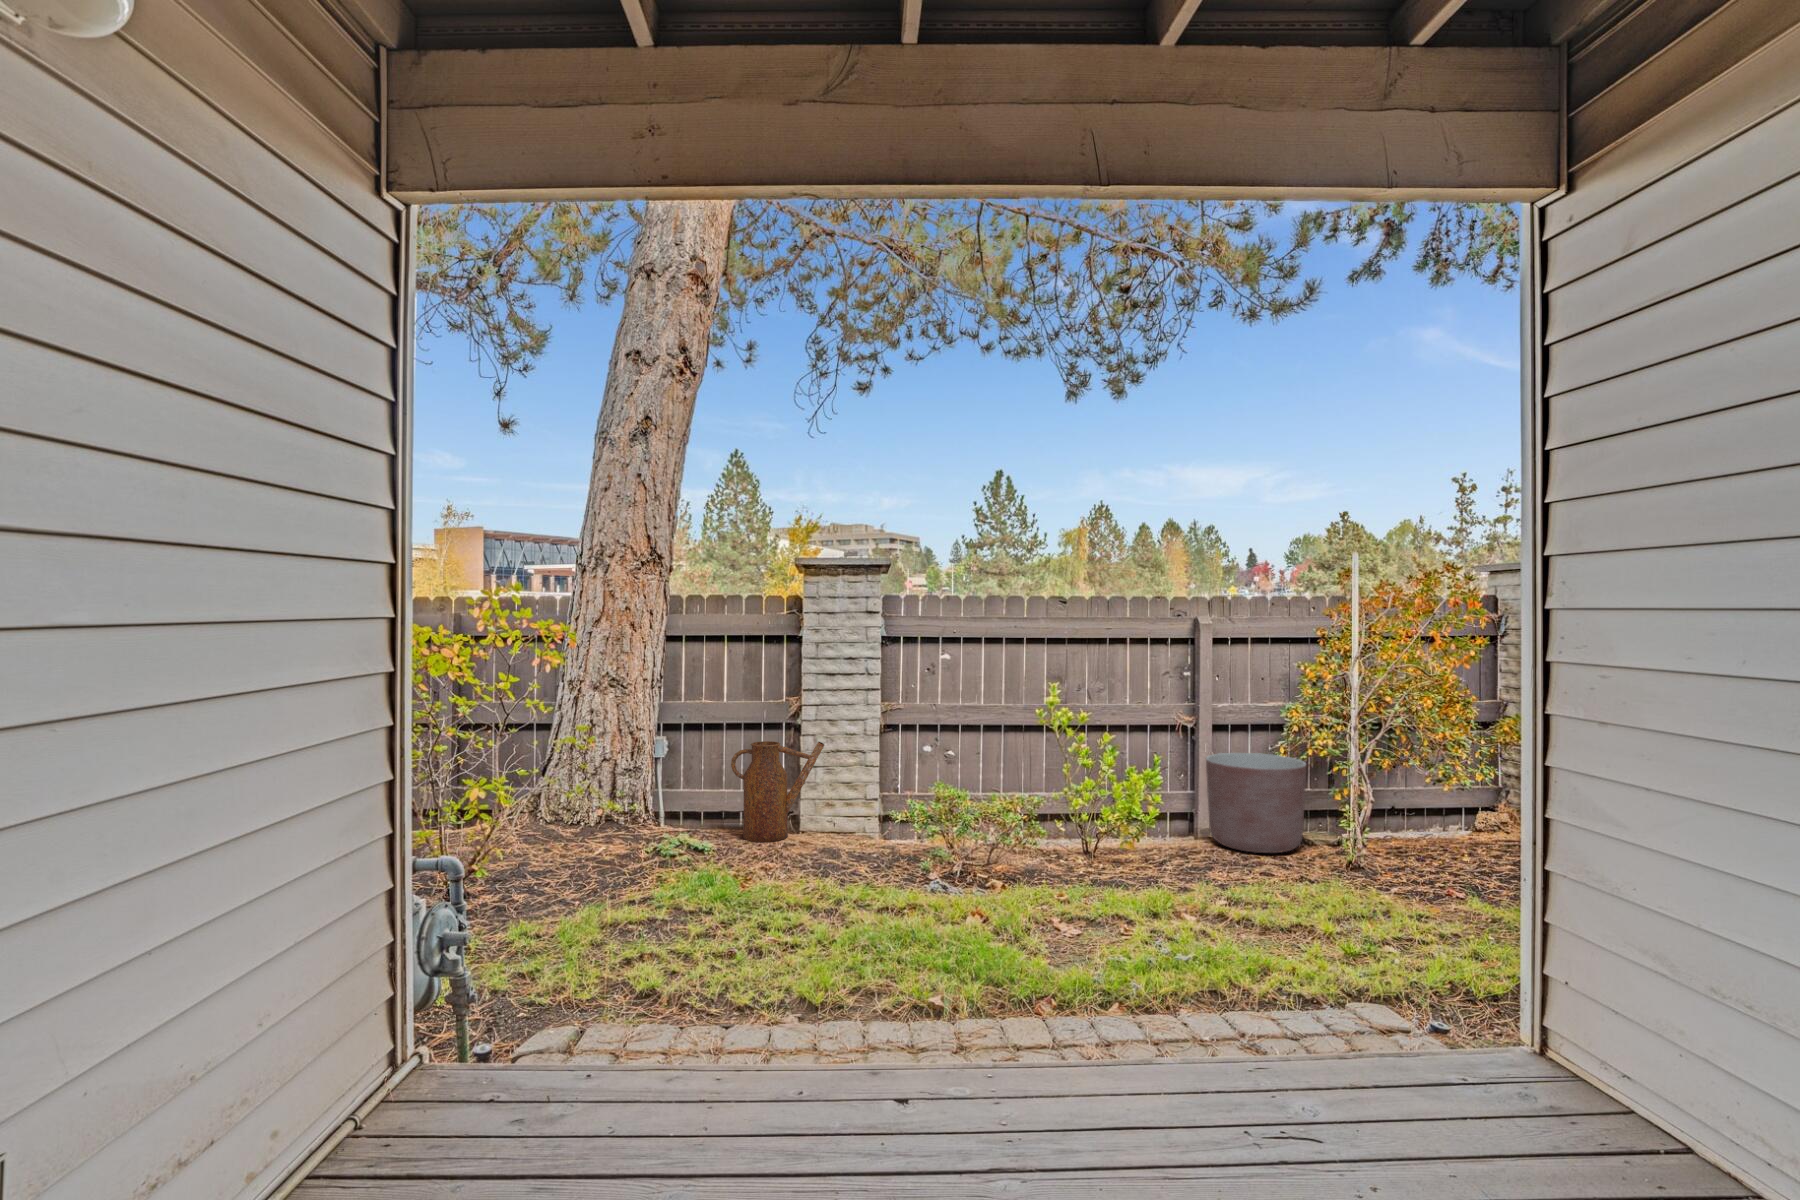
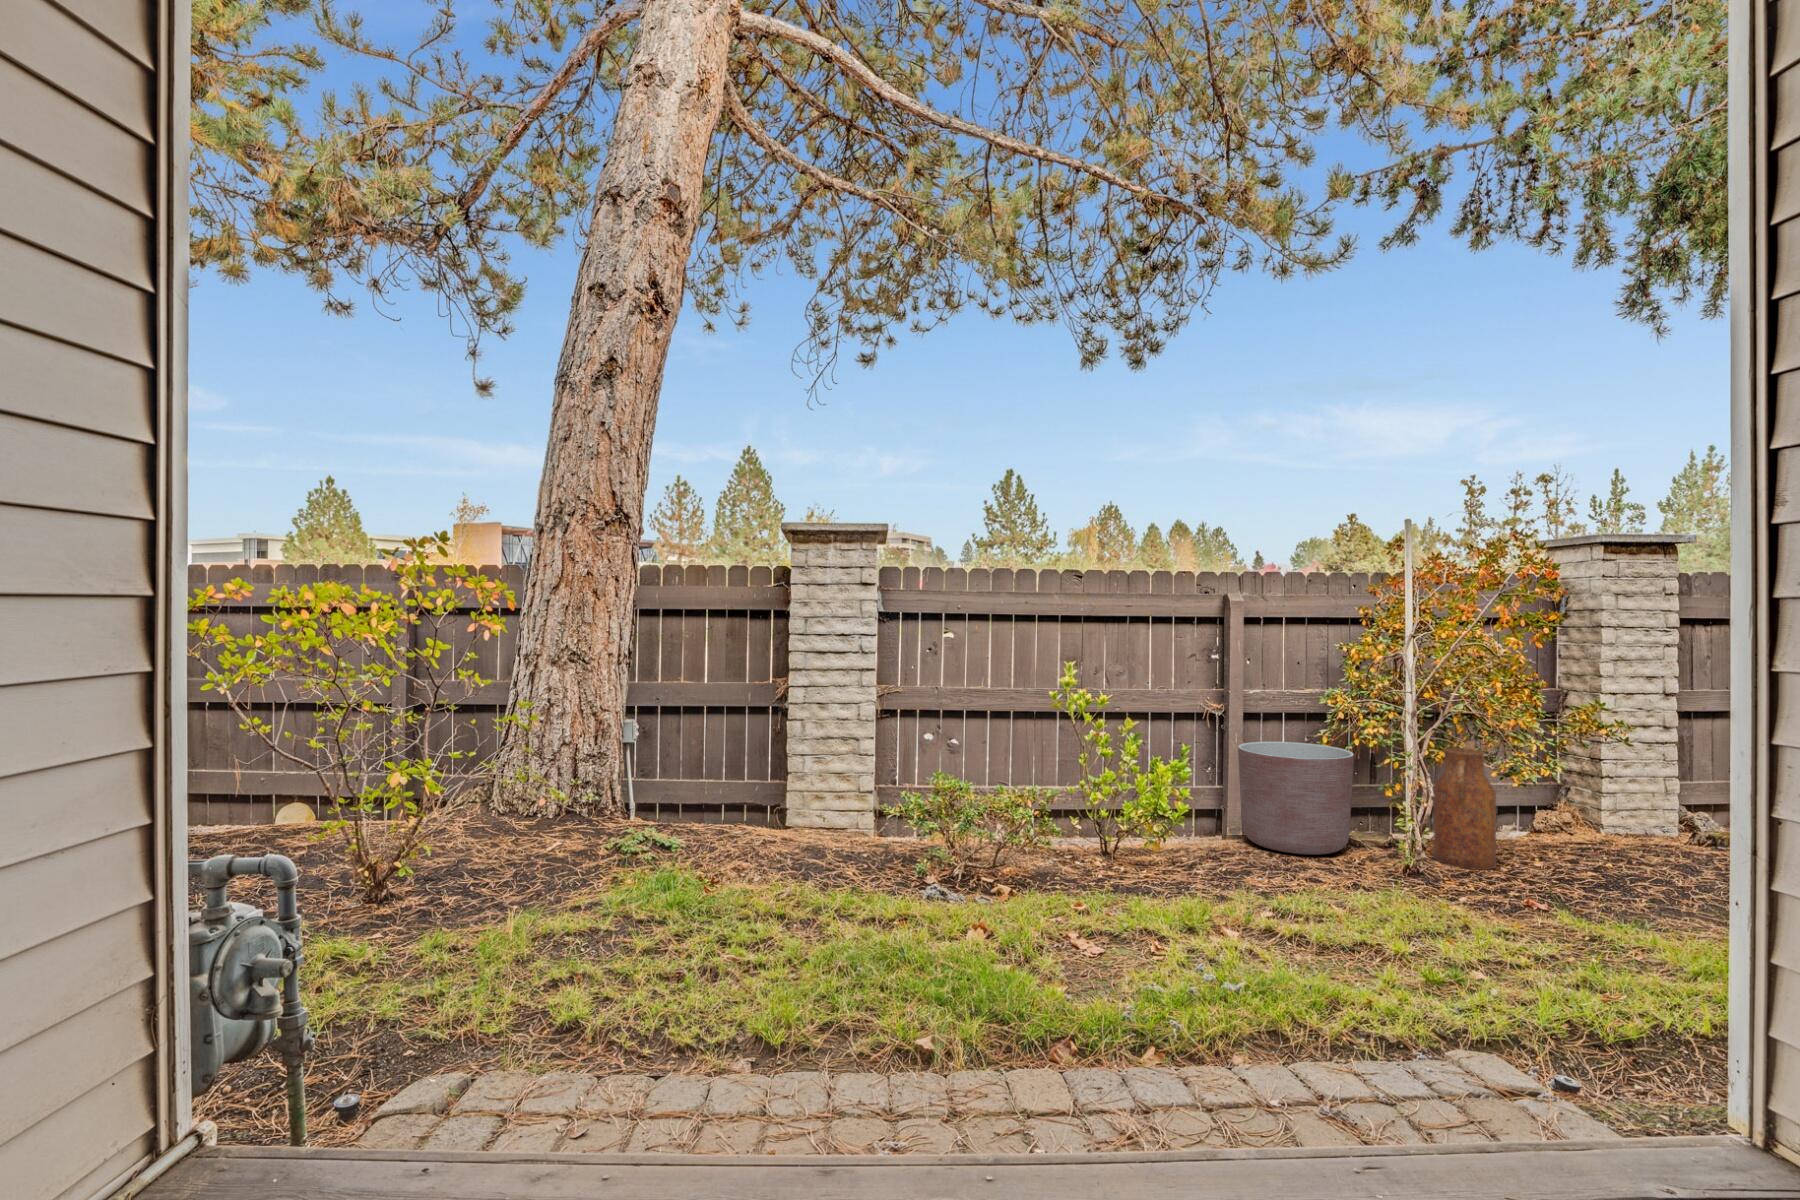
watering can: present [731,741,824,842] -> present [1433,741,1497,870]

